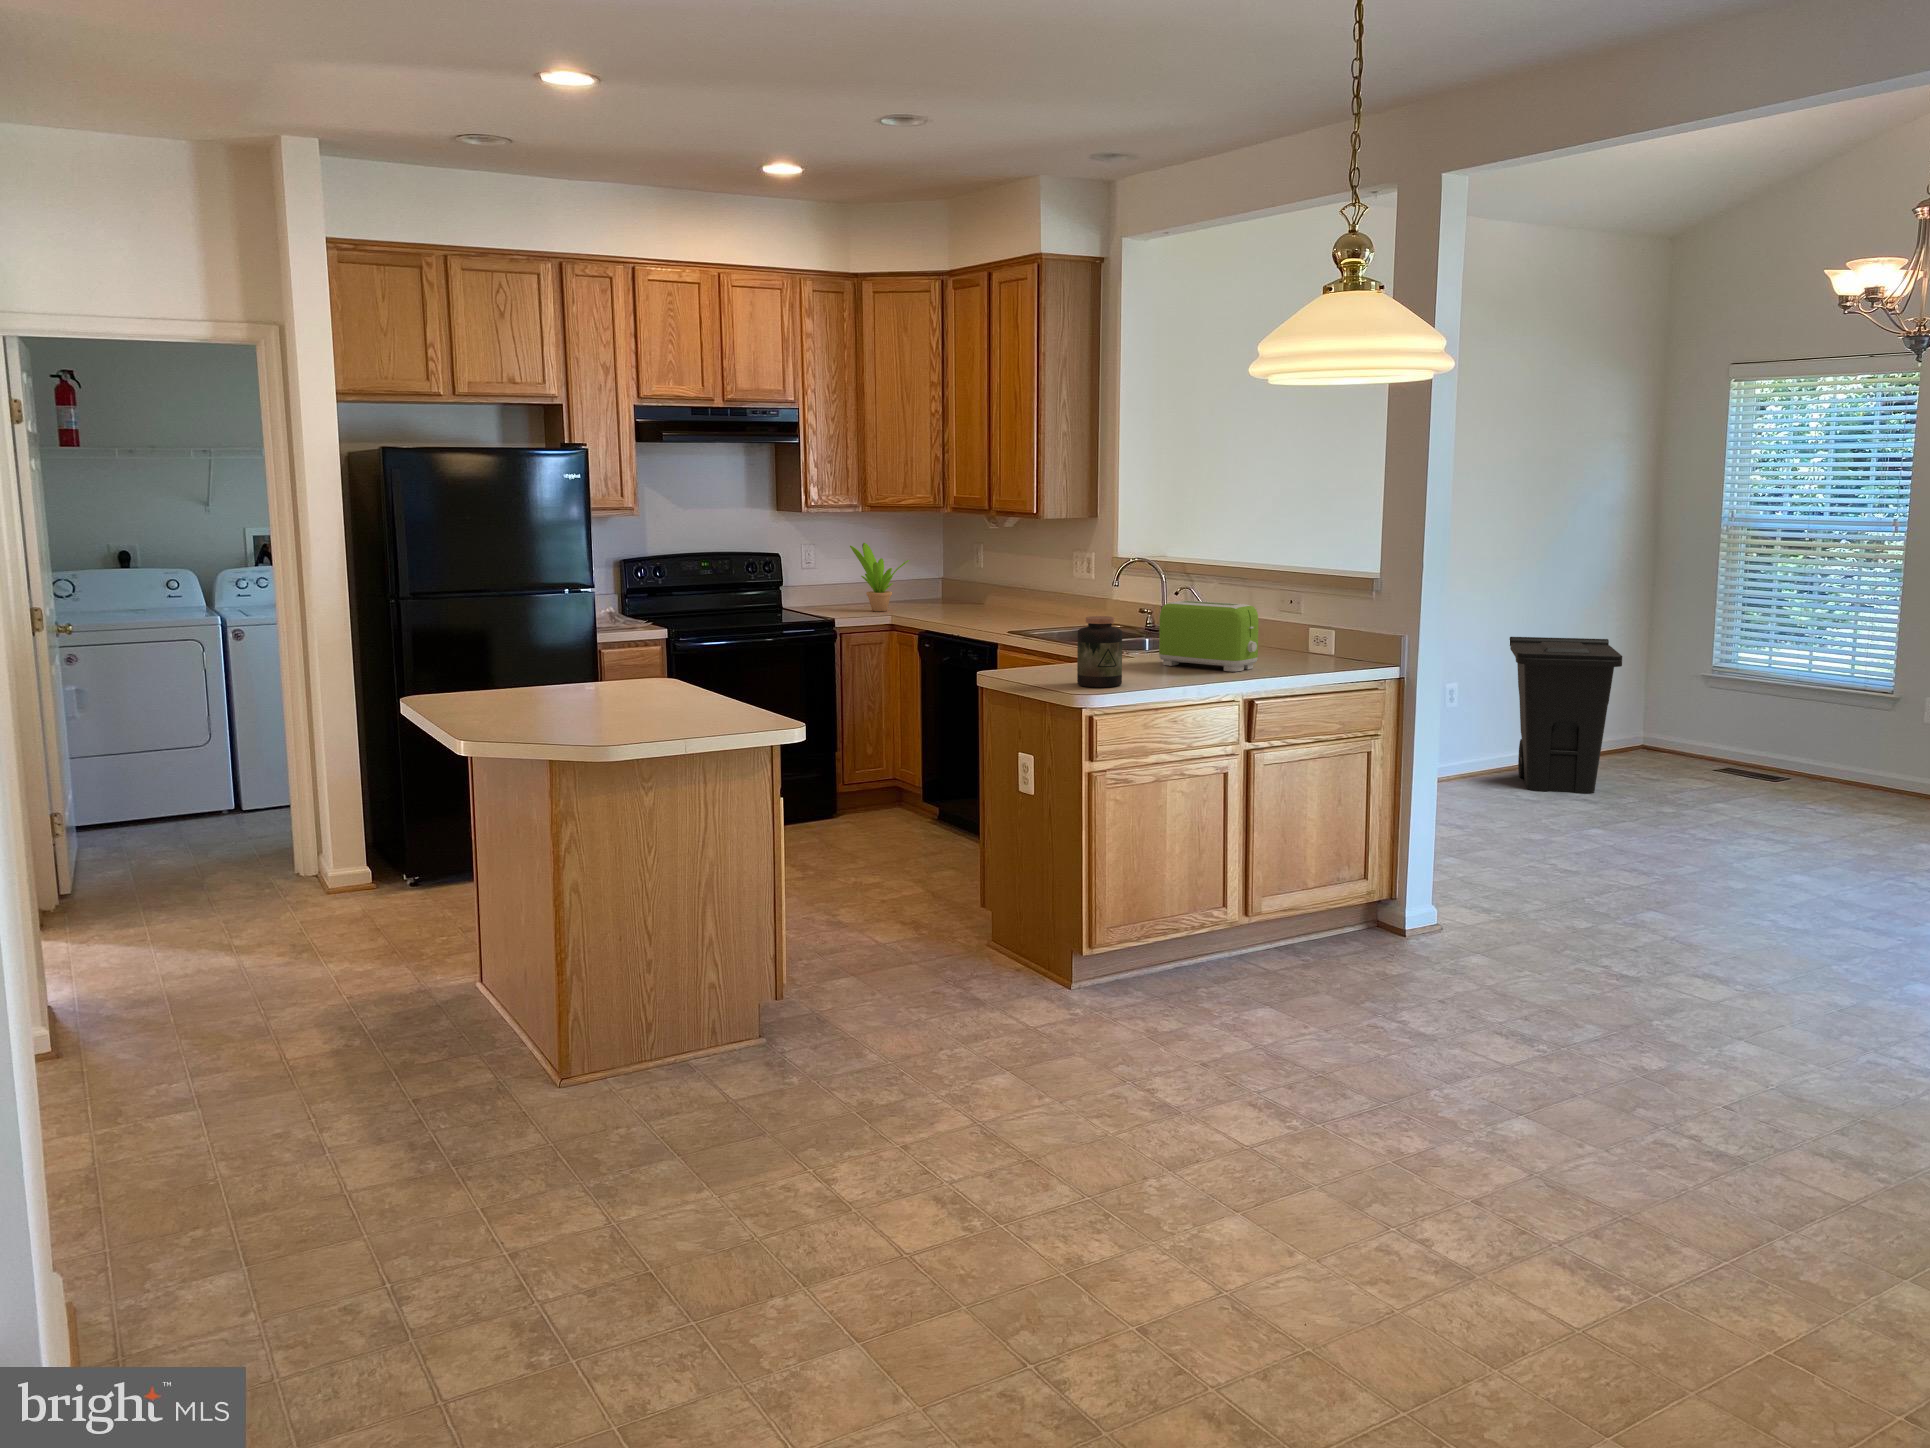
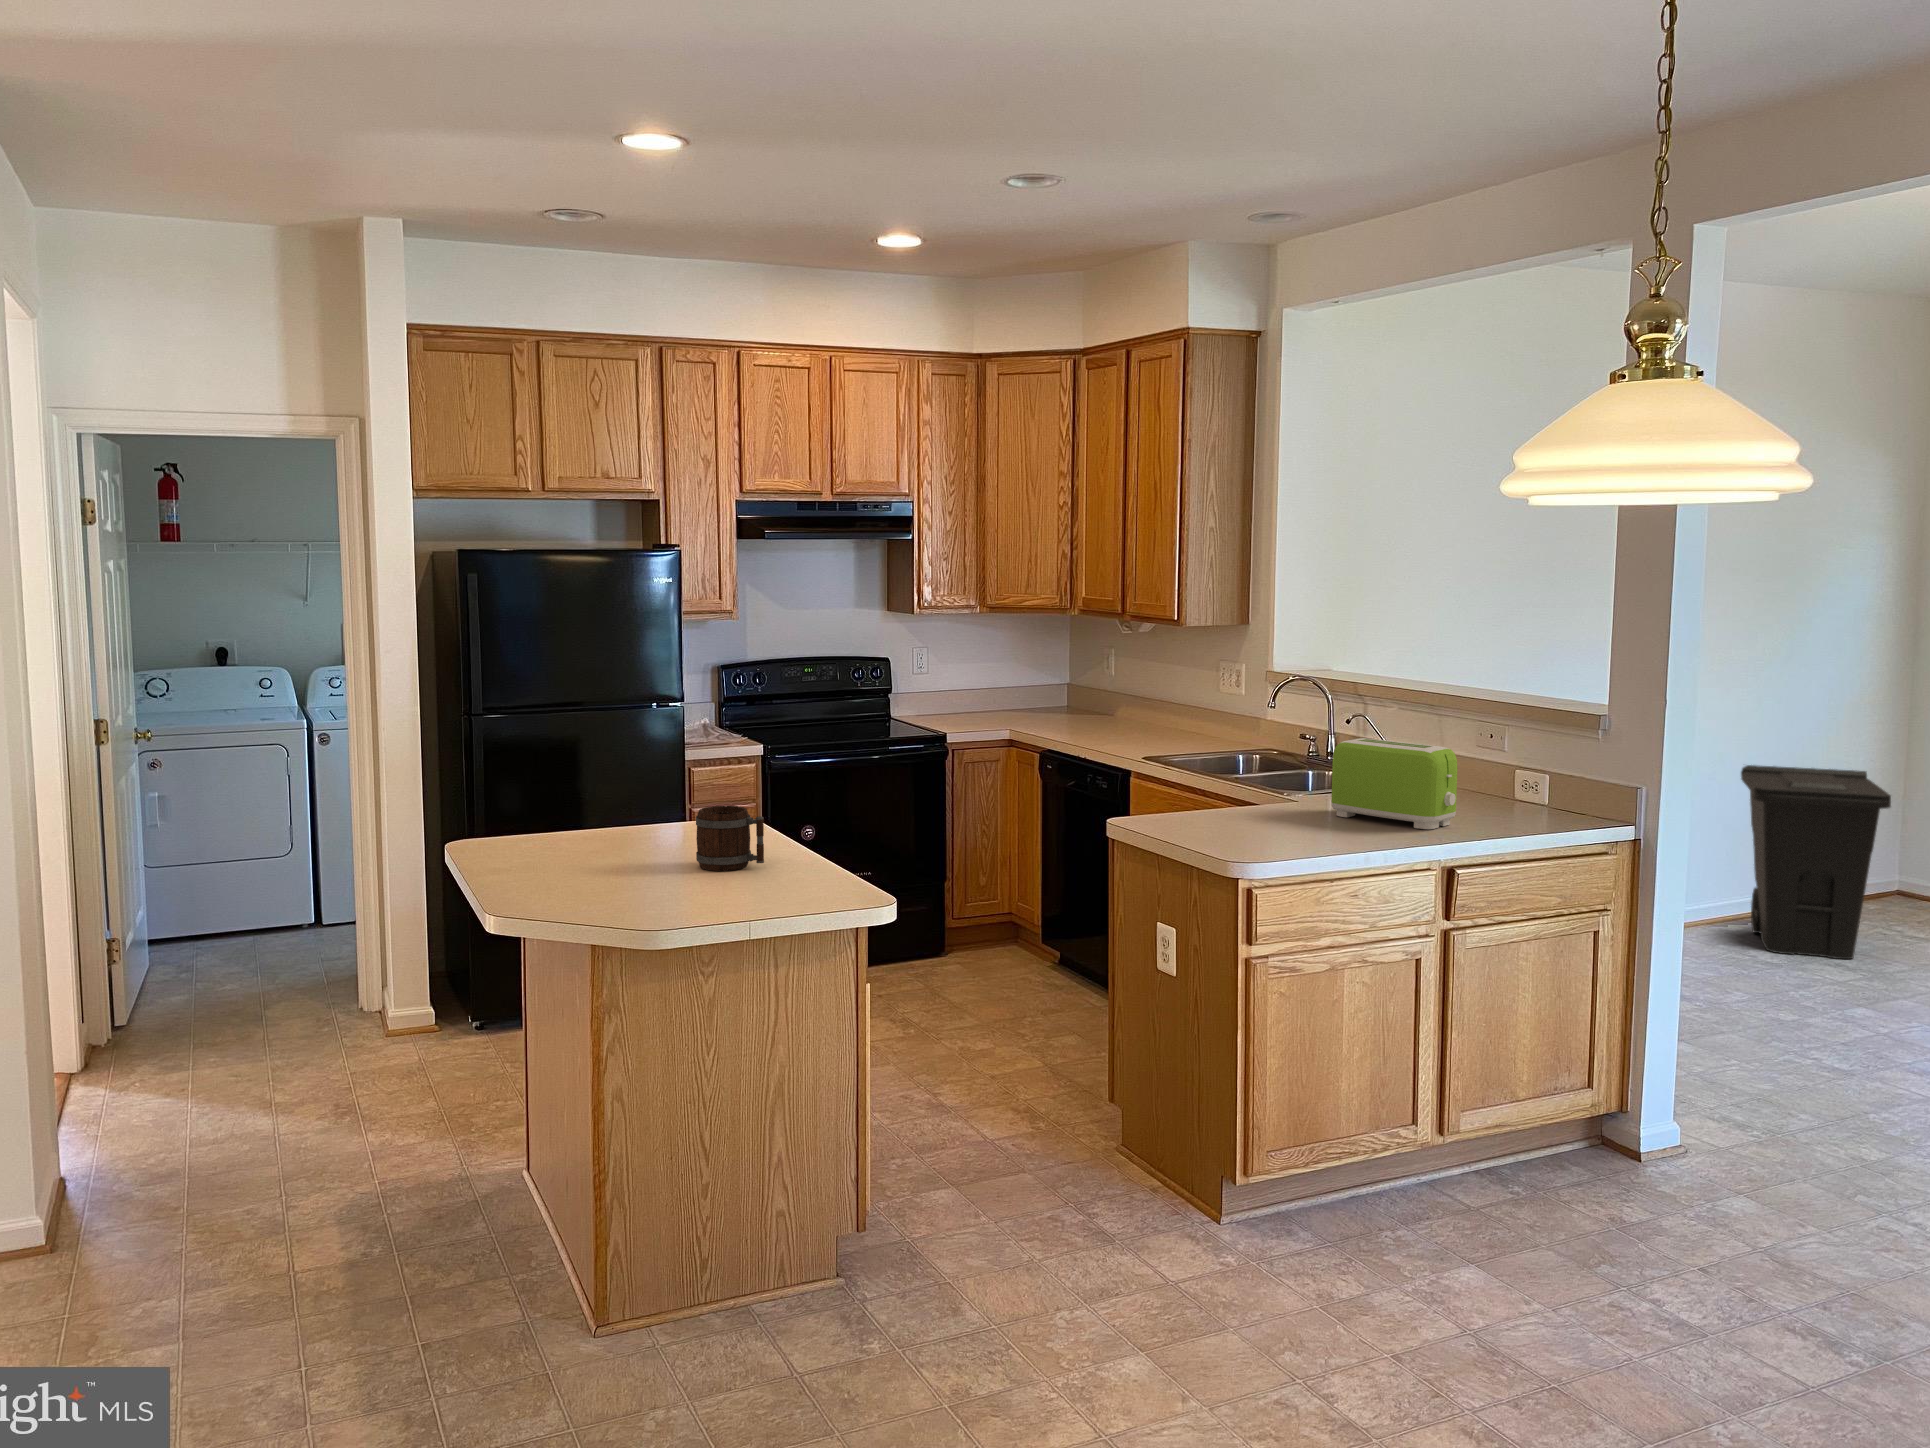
potted plant: present [850,543,909,611] -> none [965,648,1032,725]
jar: present [1077,616,1122,687] -> none [1234,762,1291,851]
mug: none [625,656,685,710] -> present [696,806,764,871]

